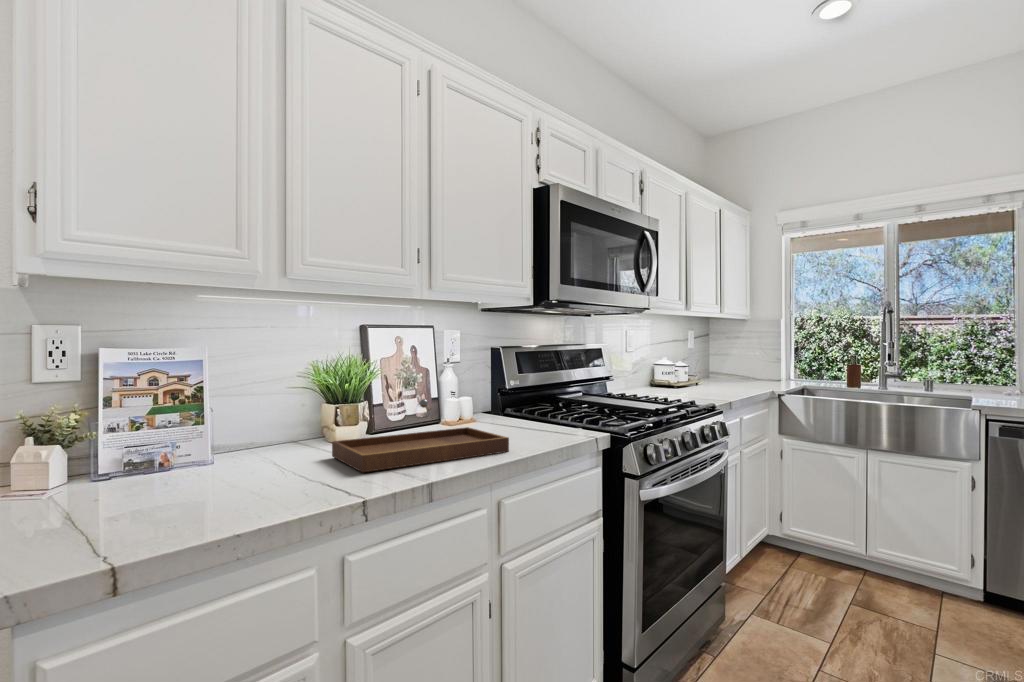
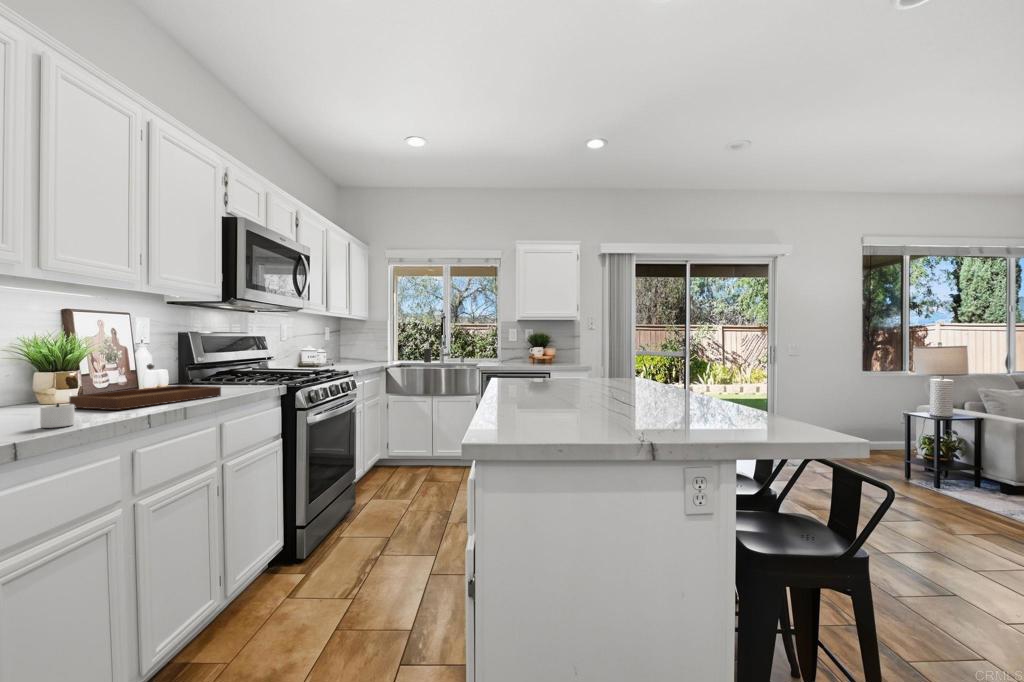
candle: none [241,471,298,509] -> present [40,403,75,428]

